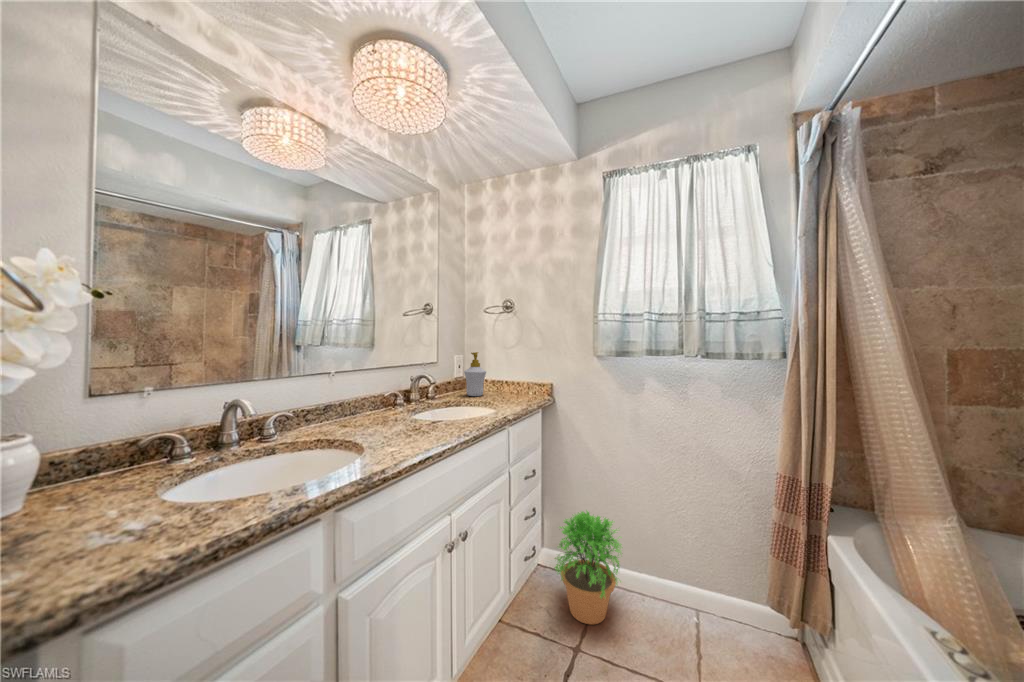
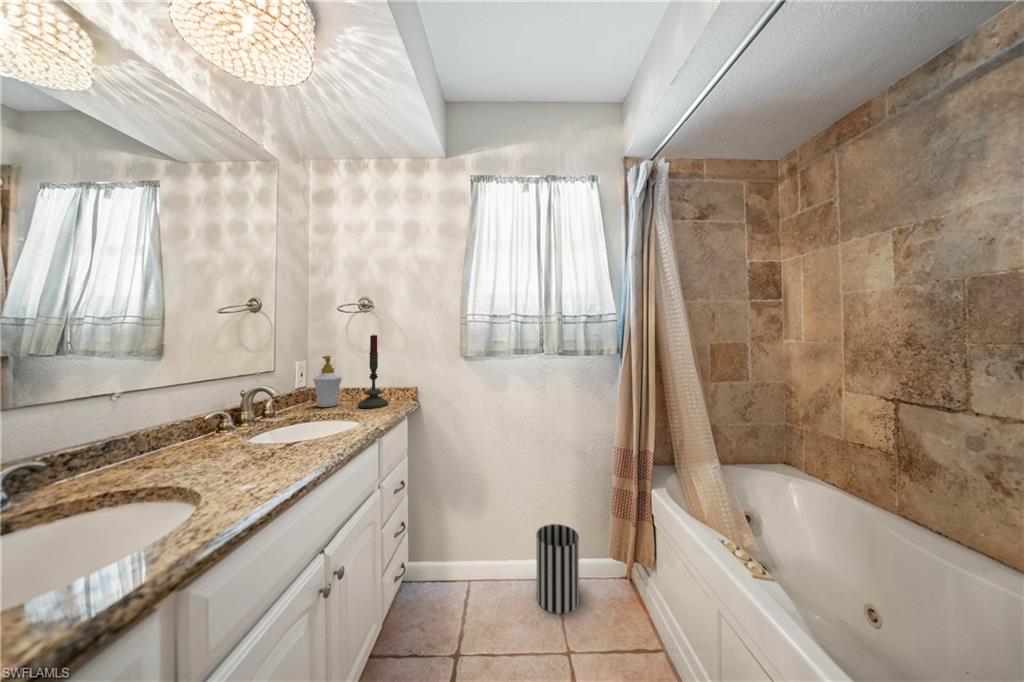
candle: none [497,332,523,400] -> present [358,334,388,408]
potted plant: present [555,511,621,624] -> none [428,511,498,625]
wastebasket: none [670,547,724,652] -> present [537,524,579,614]

